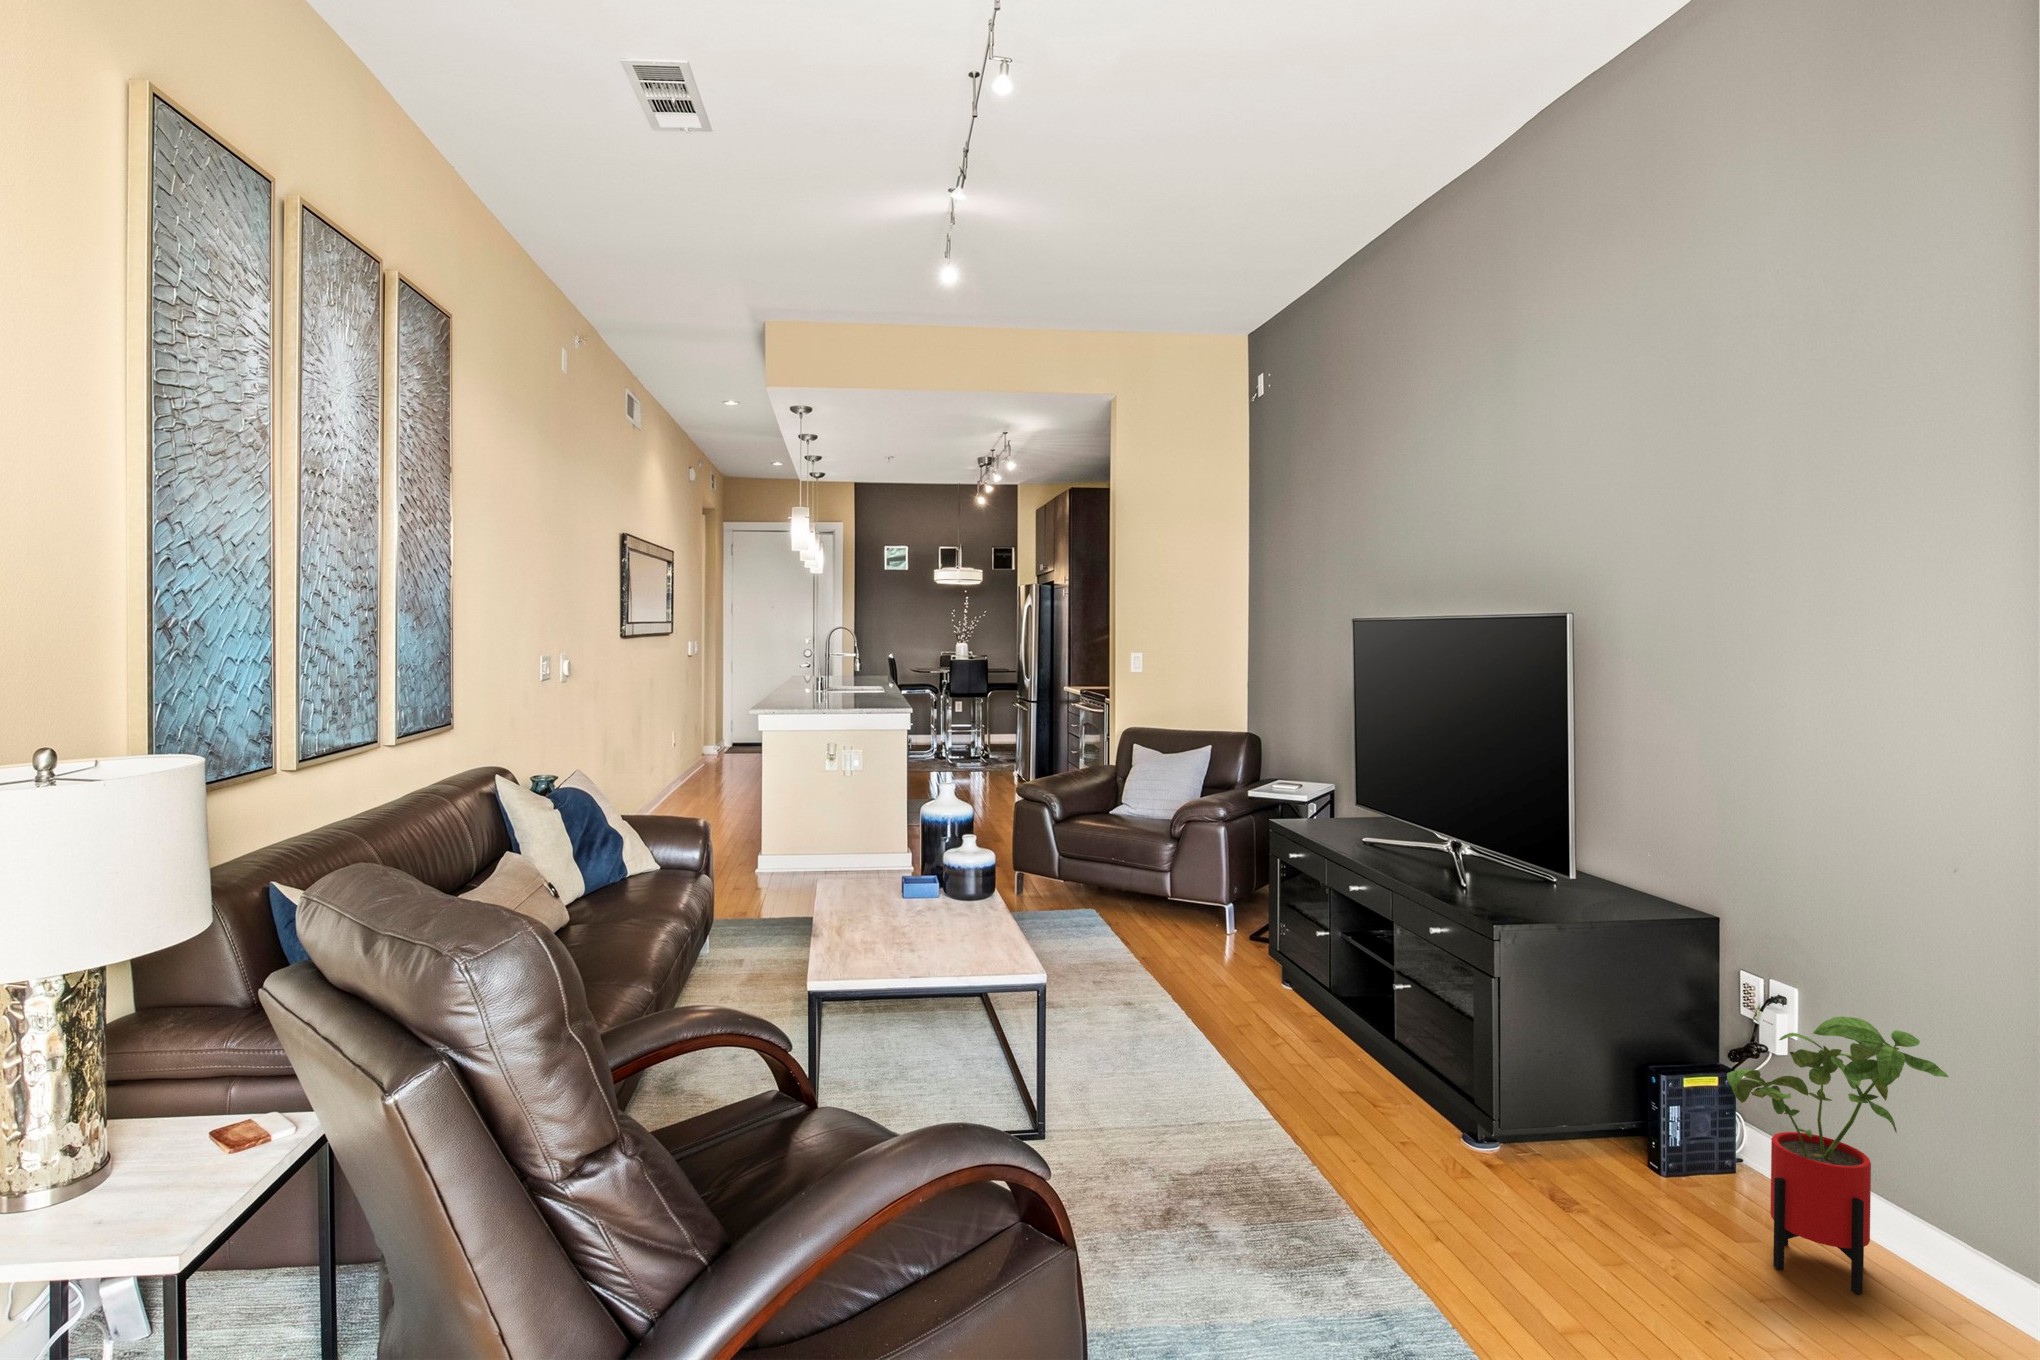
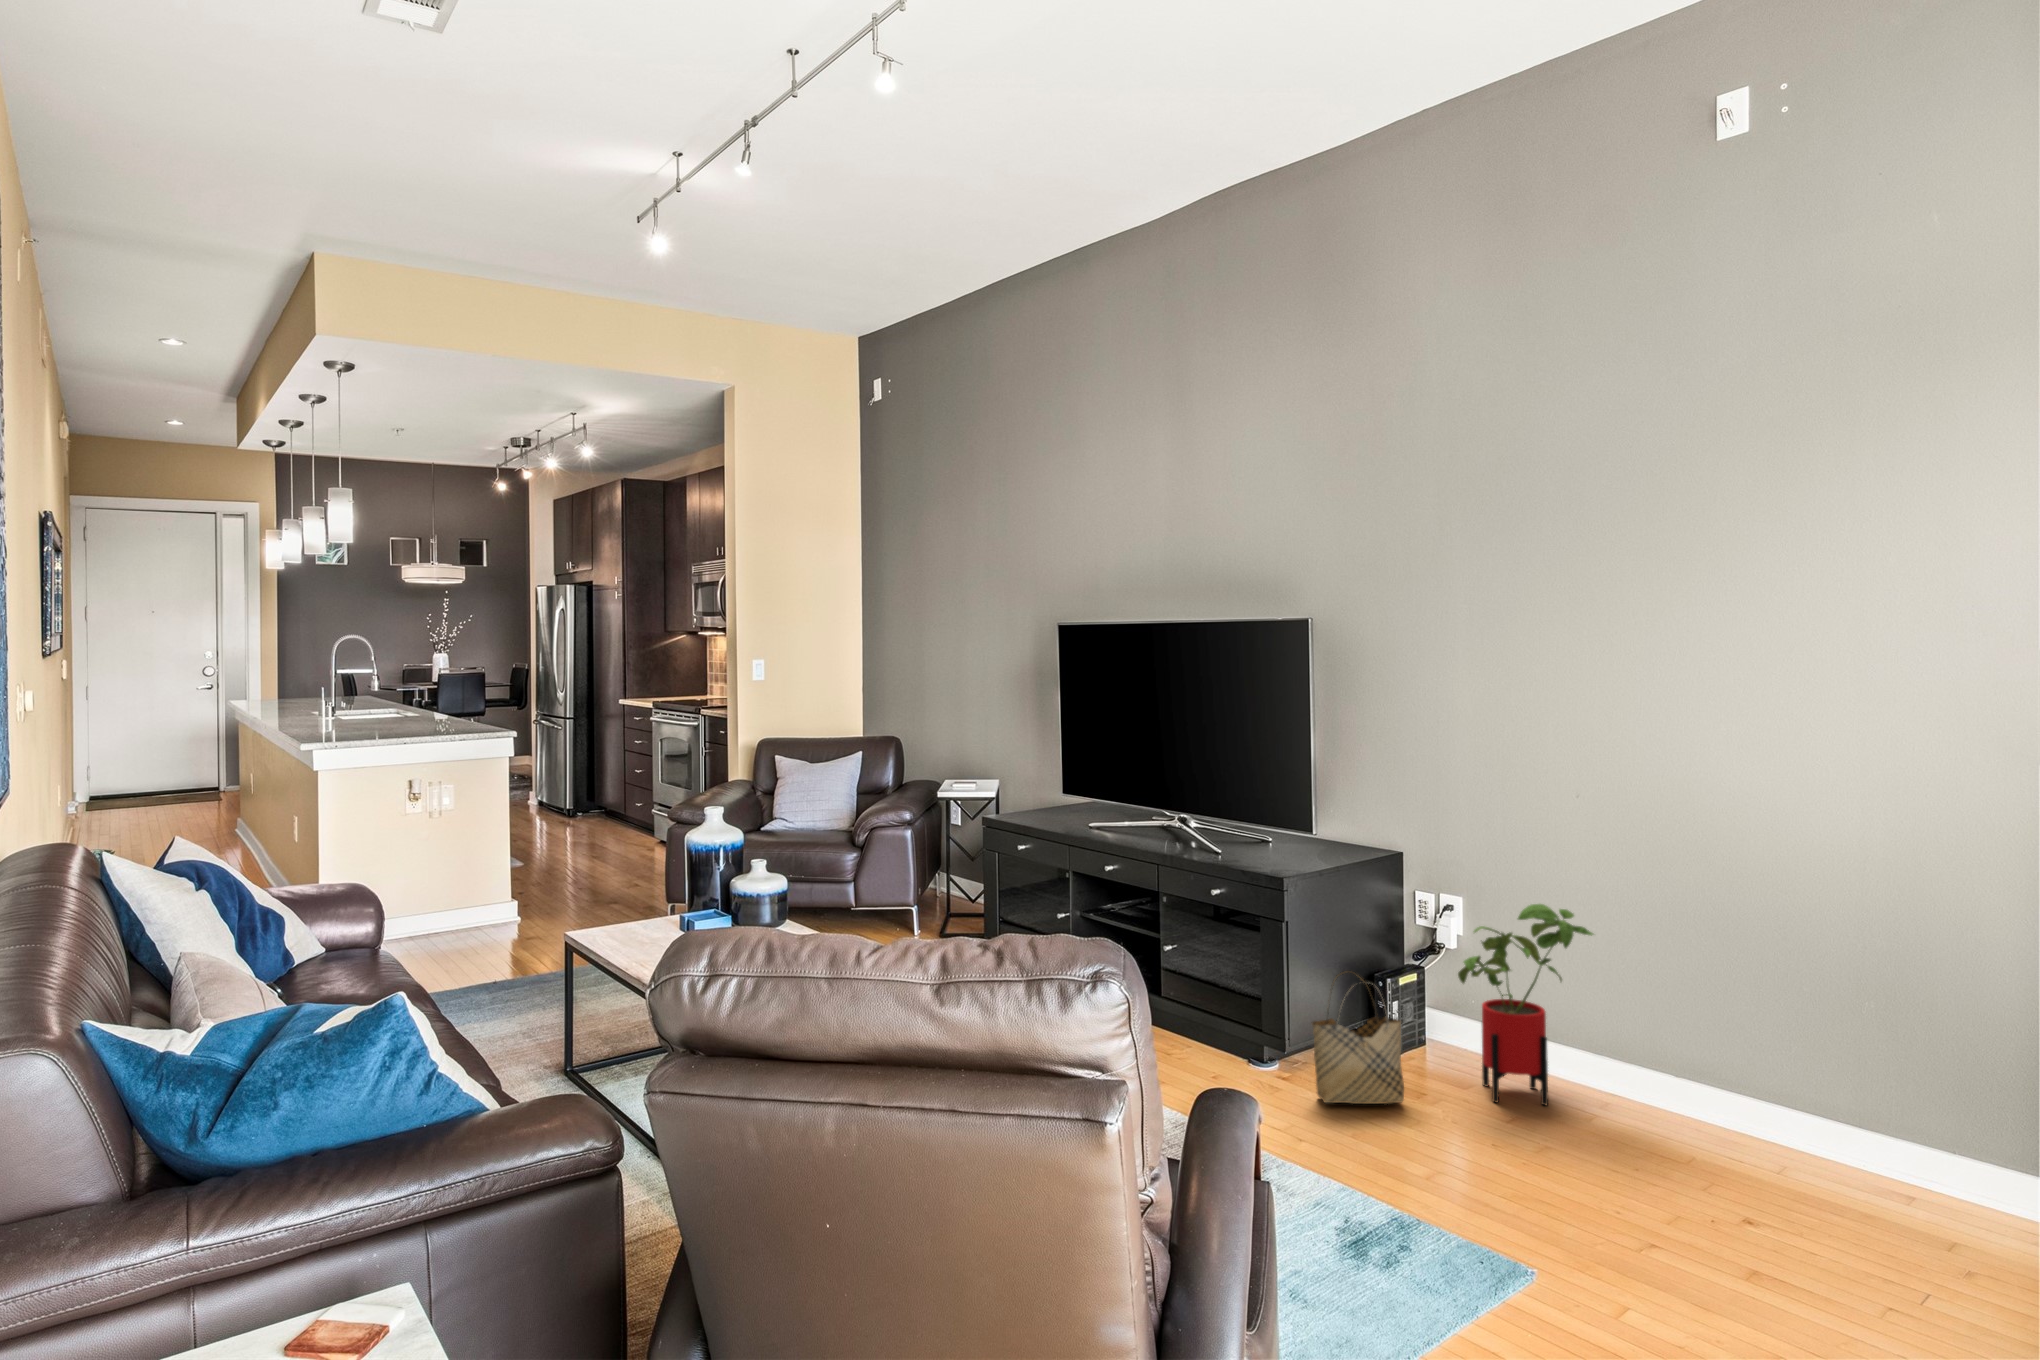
woven basket: none [1510,1053,1640,1232] -> present [1312,971,1404,1104]

